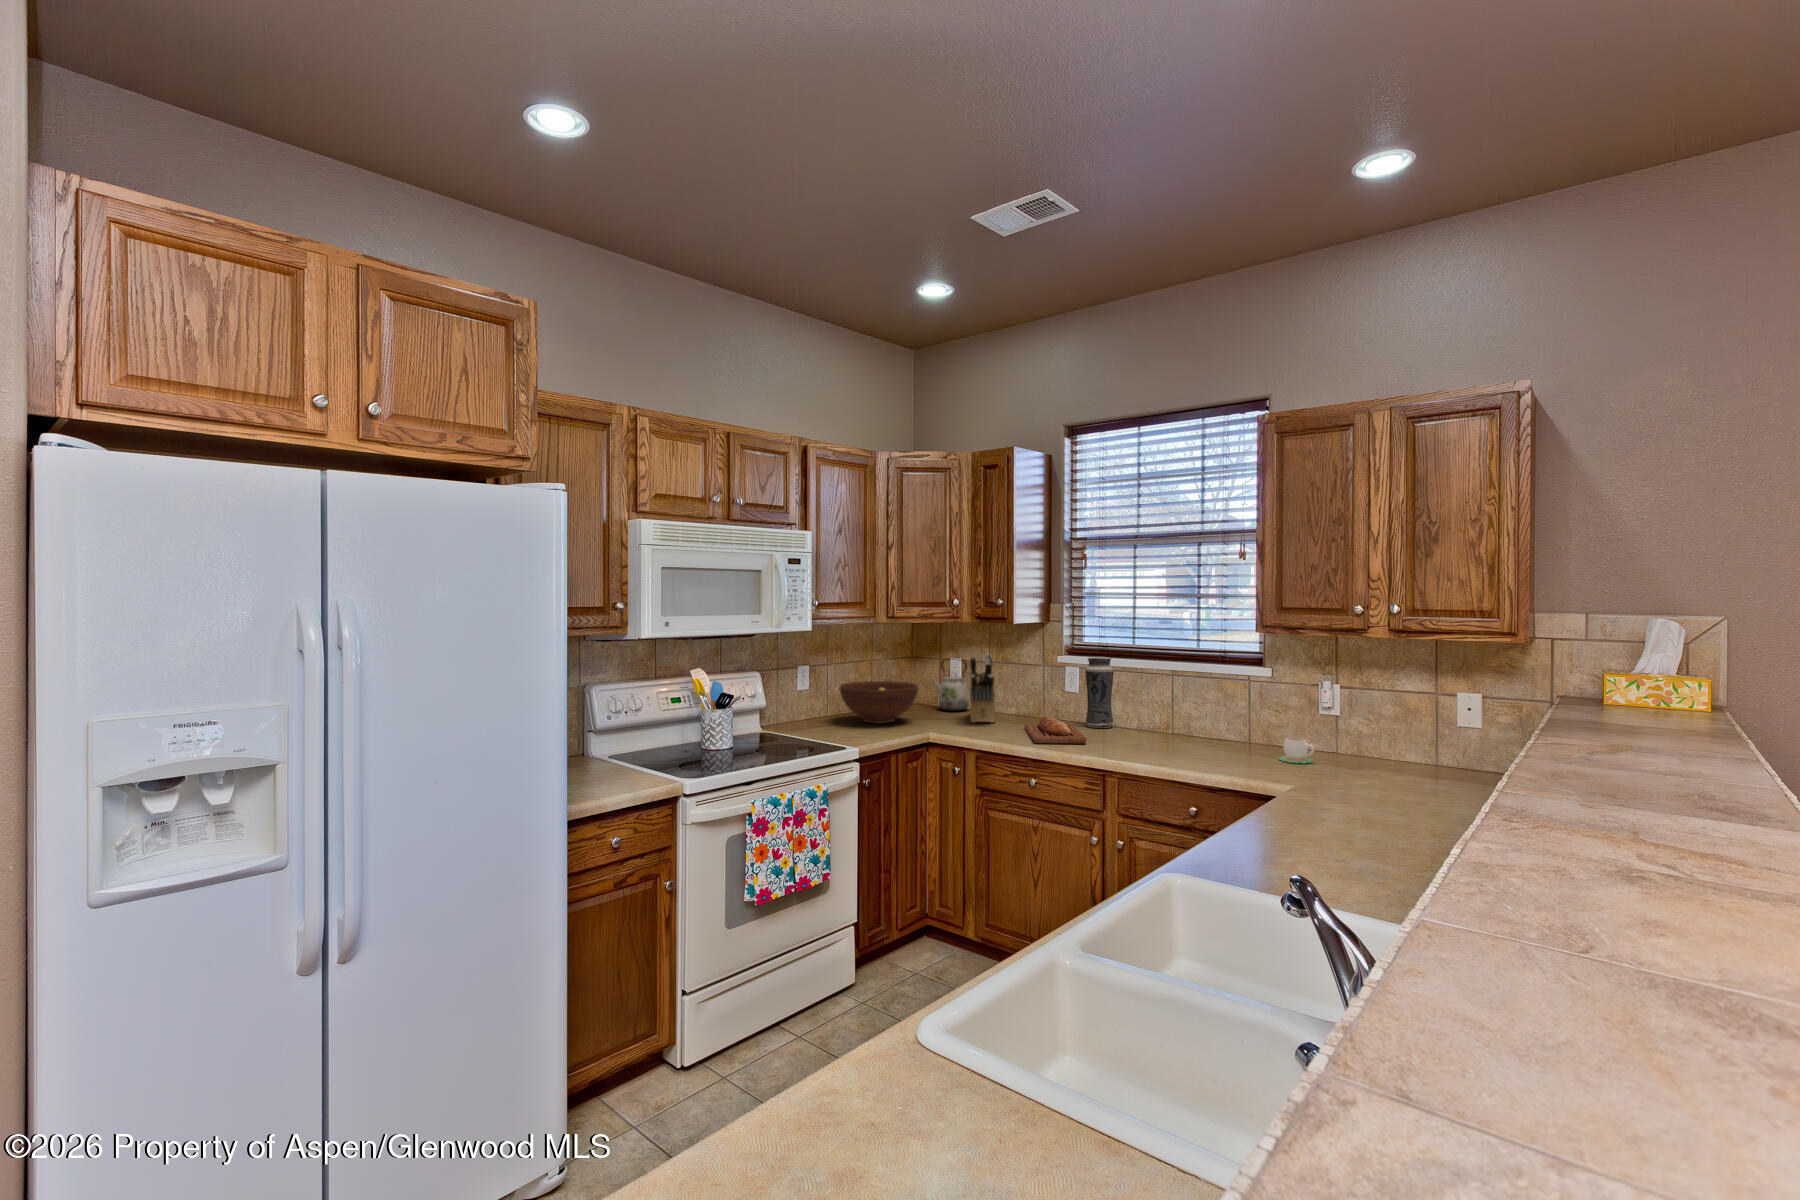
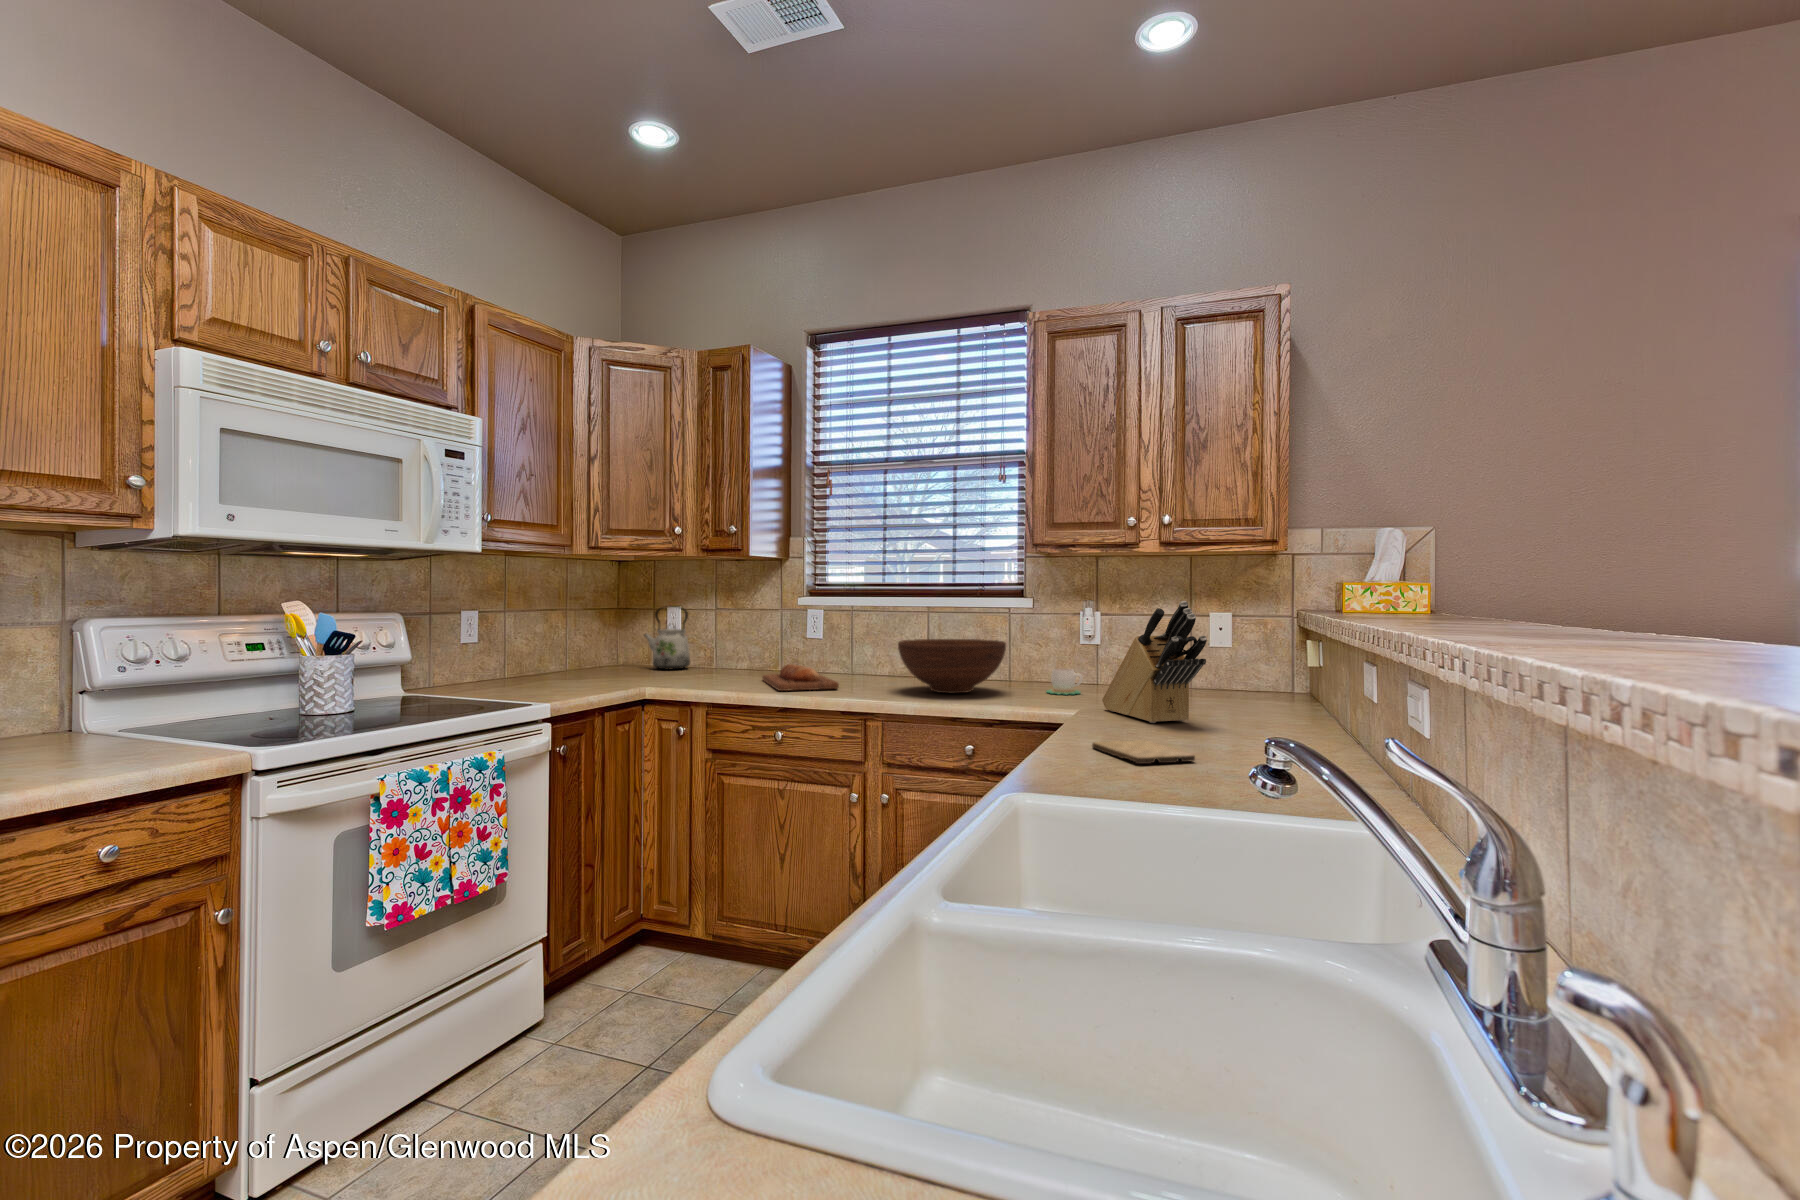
knife block: present [970,654,995,723] -> present [1102,601,1207,723]
vase: present [1085,657,1114,728] -> none [830,596,862,677]
fruit bowl: present [839,681,918,724] -> present [898,639,1006,693]
cutting board: none [1278,826,1365,854] -> present [1092,740,1195,764]

